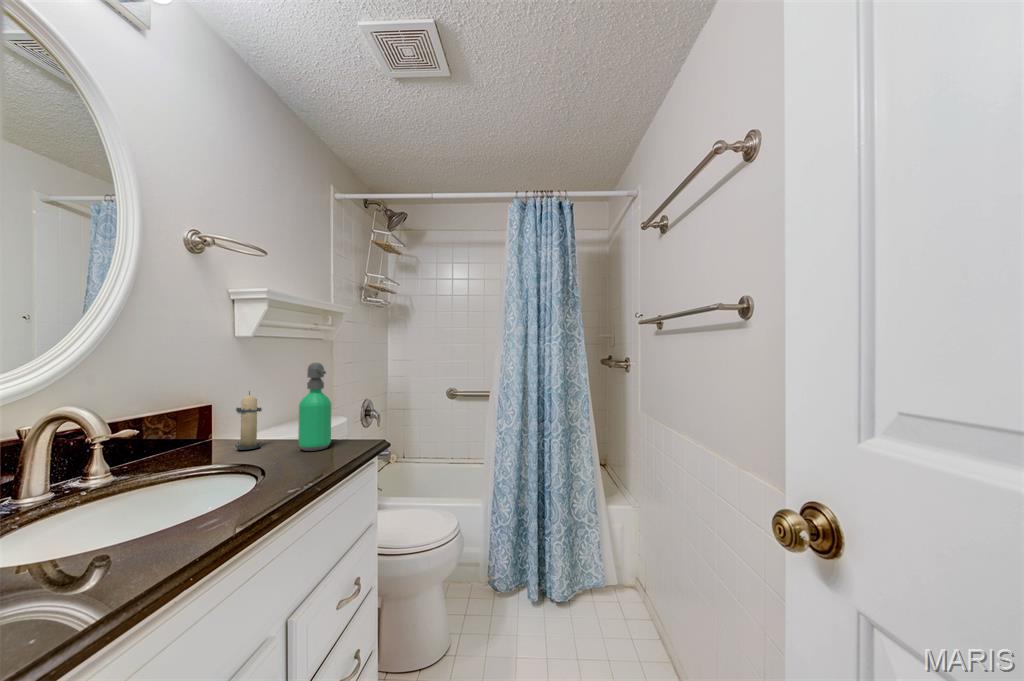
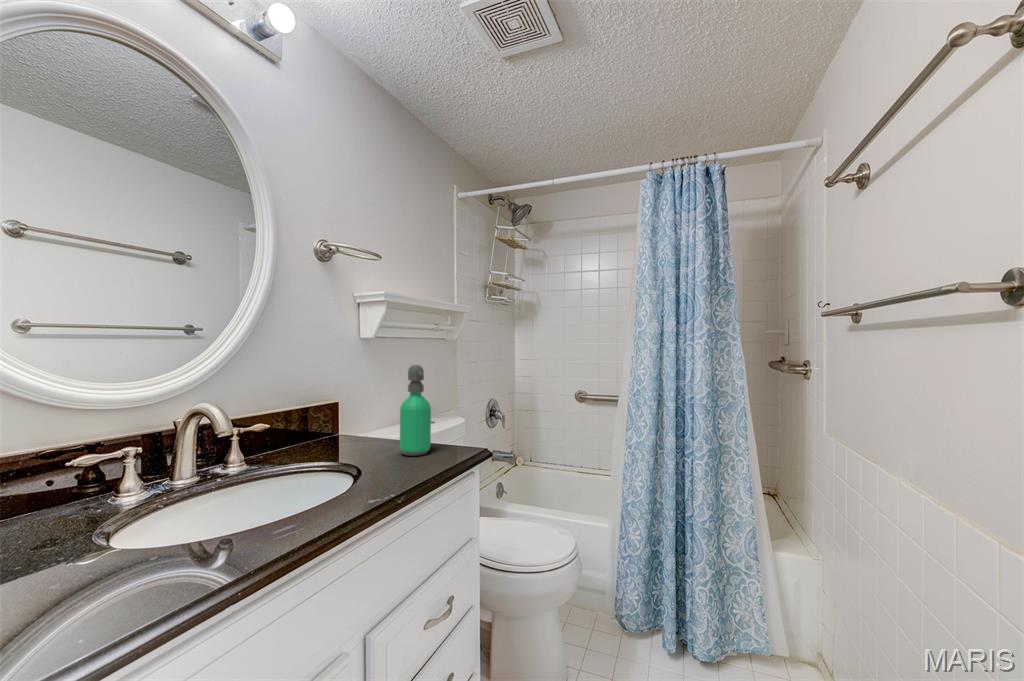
candle: present [235,391,262,450] -> none [345,391,375,450]

